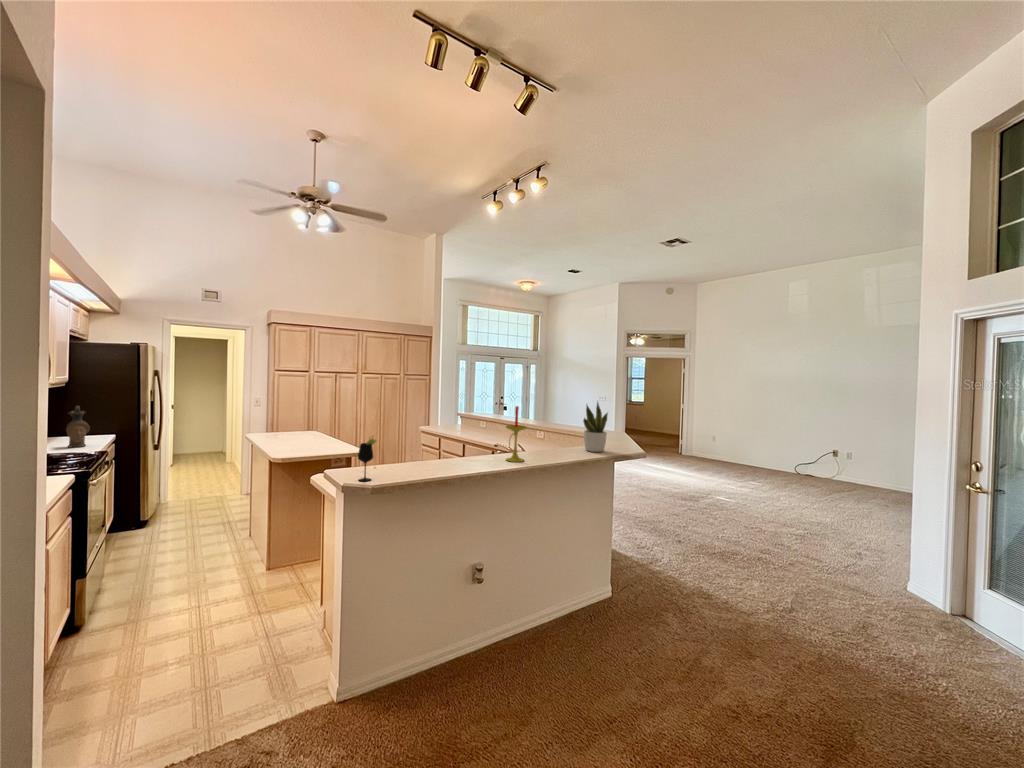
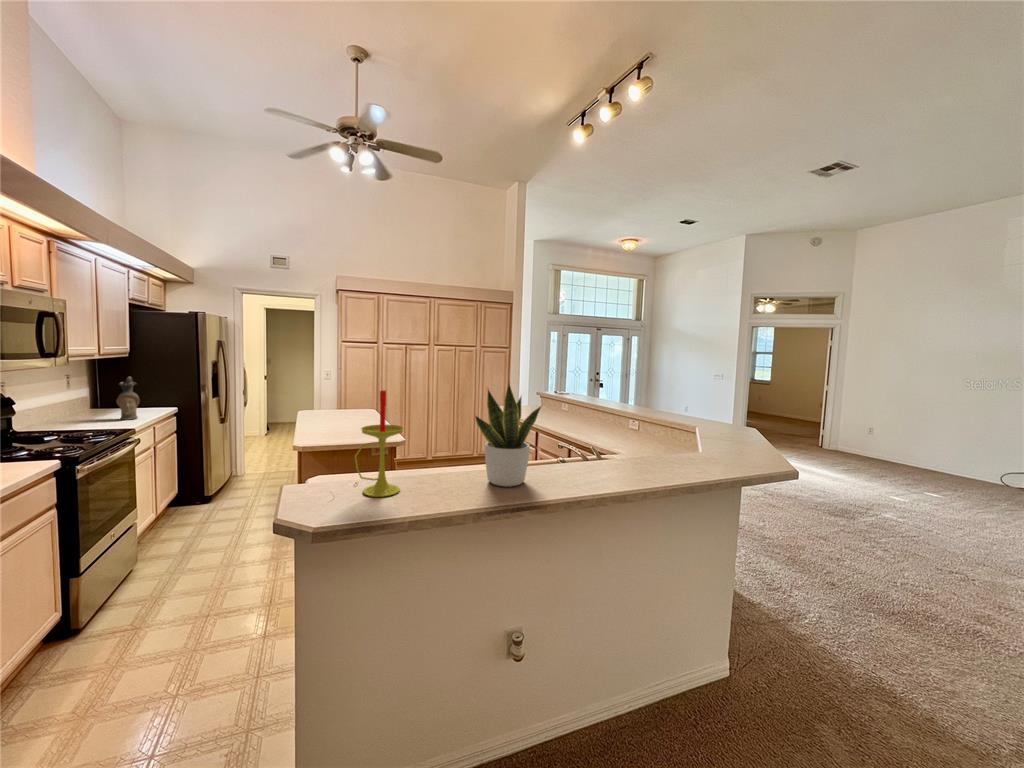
potted plant: present [583,402,608,452] -> present [475,383,541,487]
candle: present [506,406,527,462] -> present [355,390,403,497]
wine glass: present [358,437,376,481] -> none [305,435,336,508]

